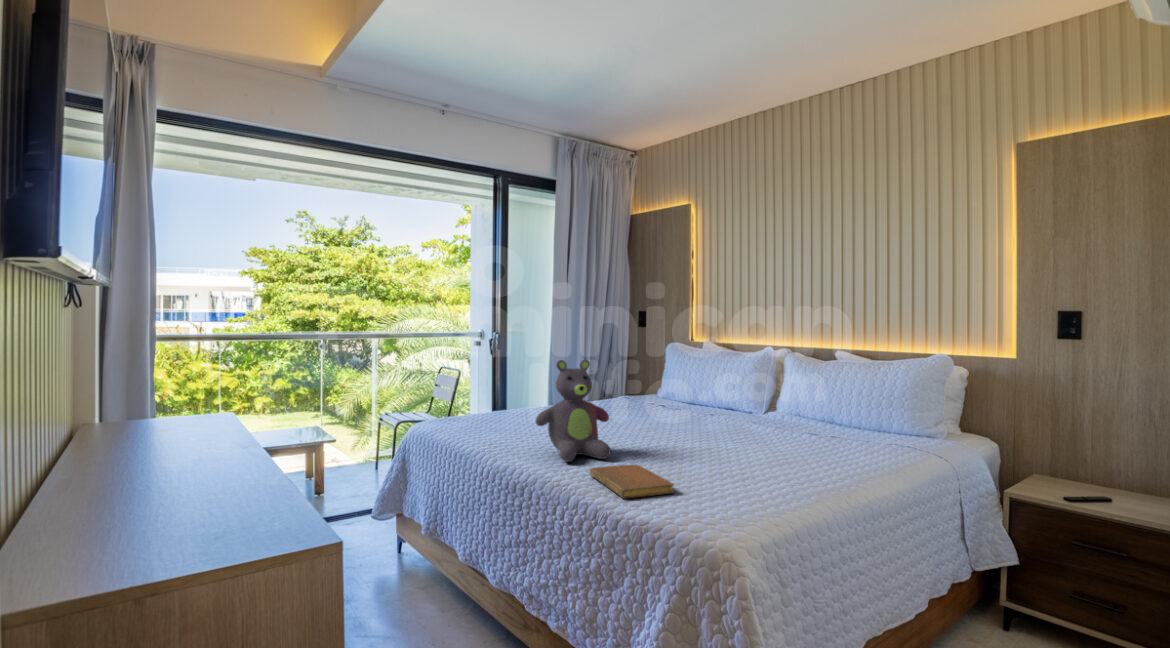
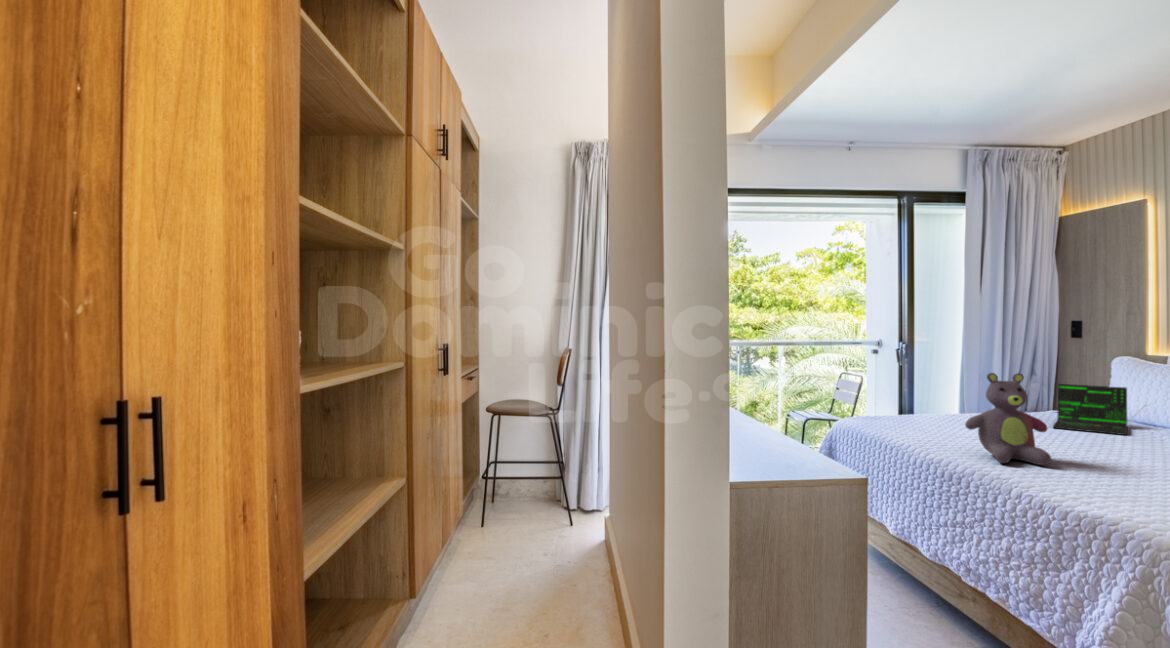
laptop: none [618,370,684,415] -> present [1053,384,1146,435]
notebook: present [590,465,674,498] -> none [1030,470,1133,501]

